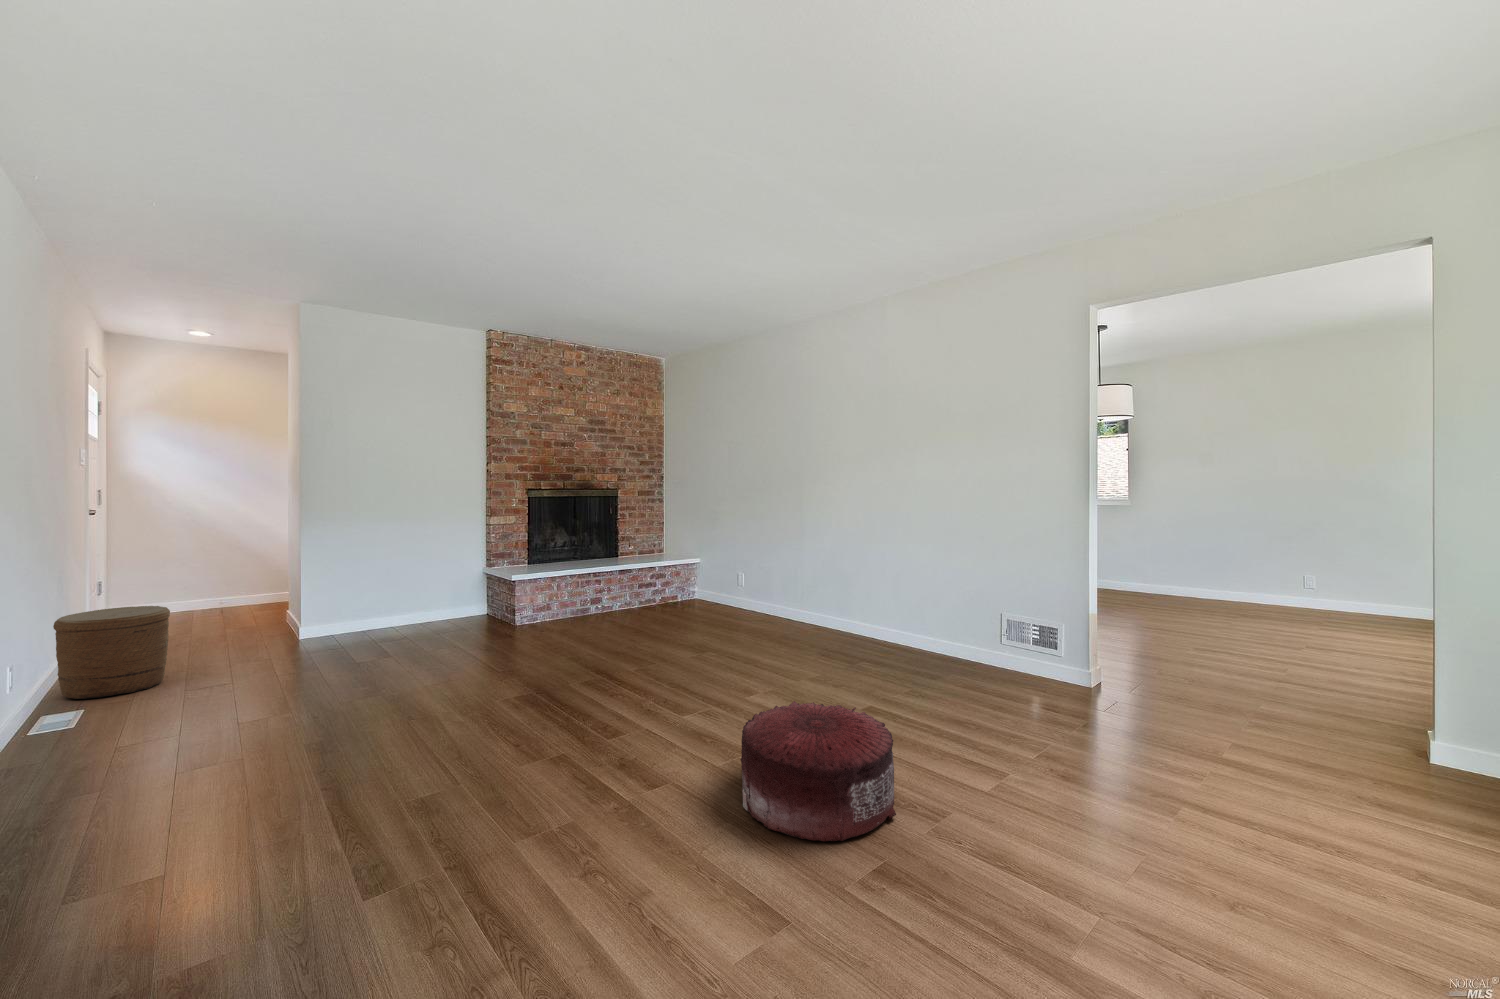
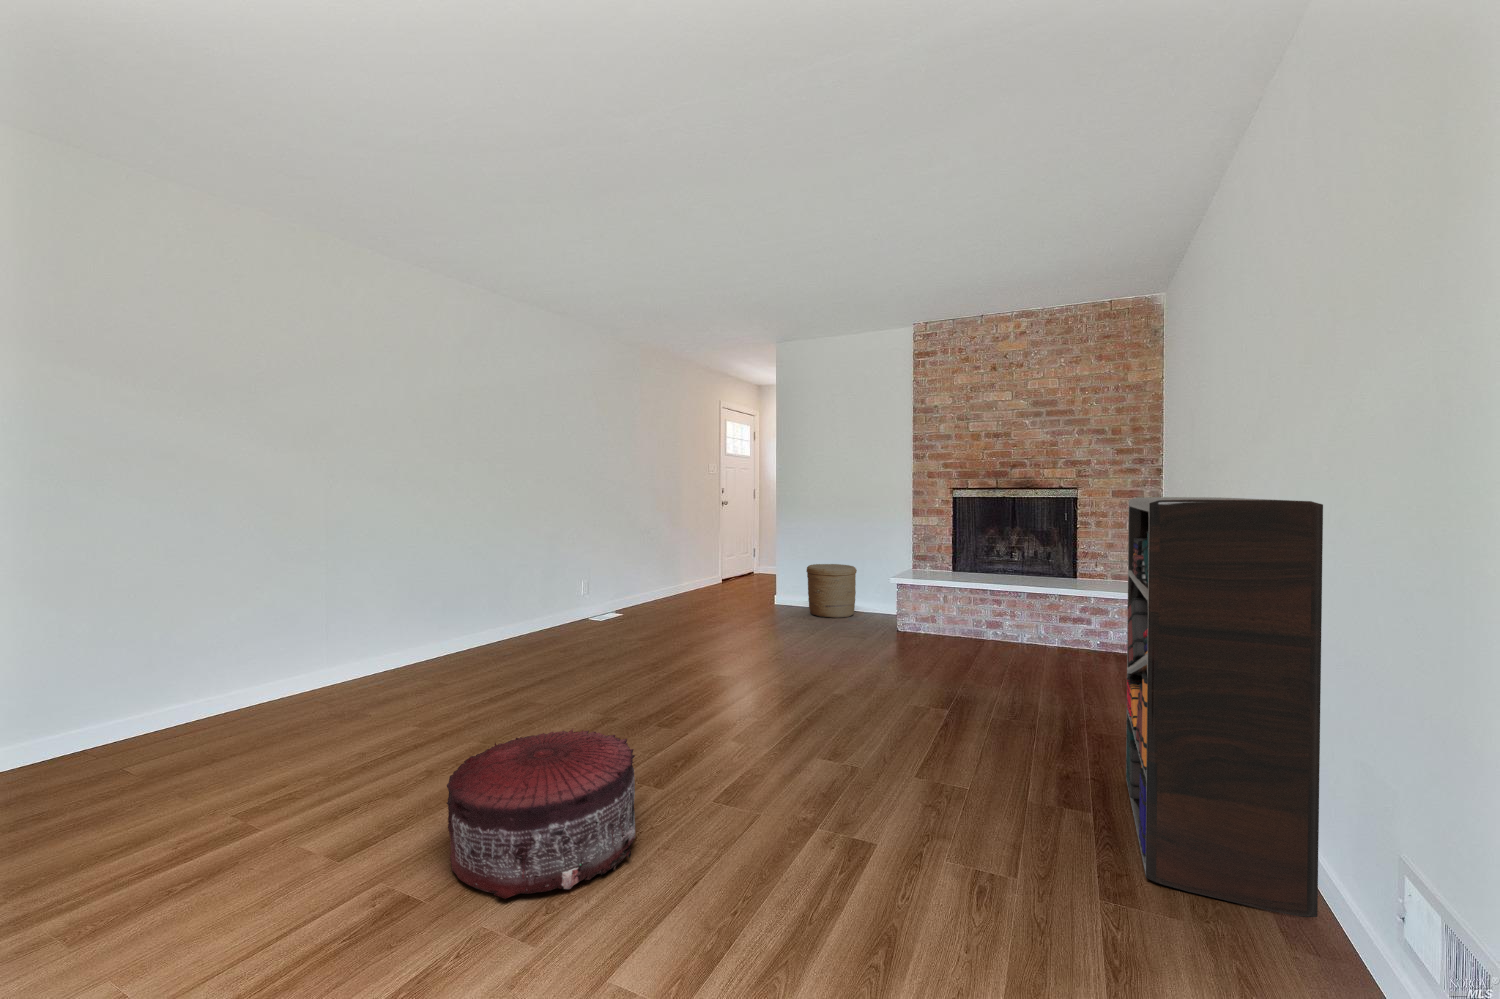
bookshelf: none [835,498,954,671] -> present [1126,497,1323,917]
woven basket: present [53,606,170,699] -> present [806,564,857,618]

